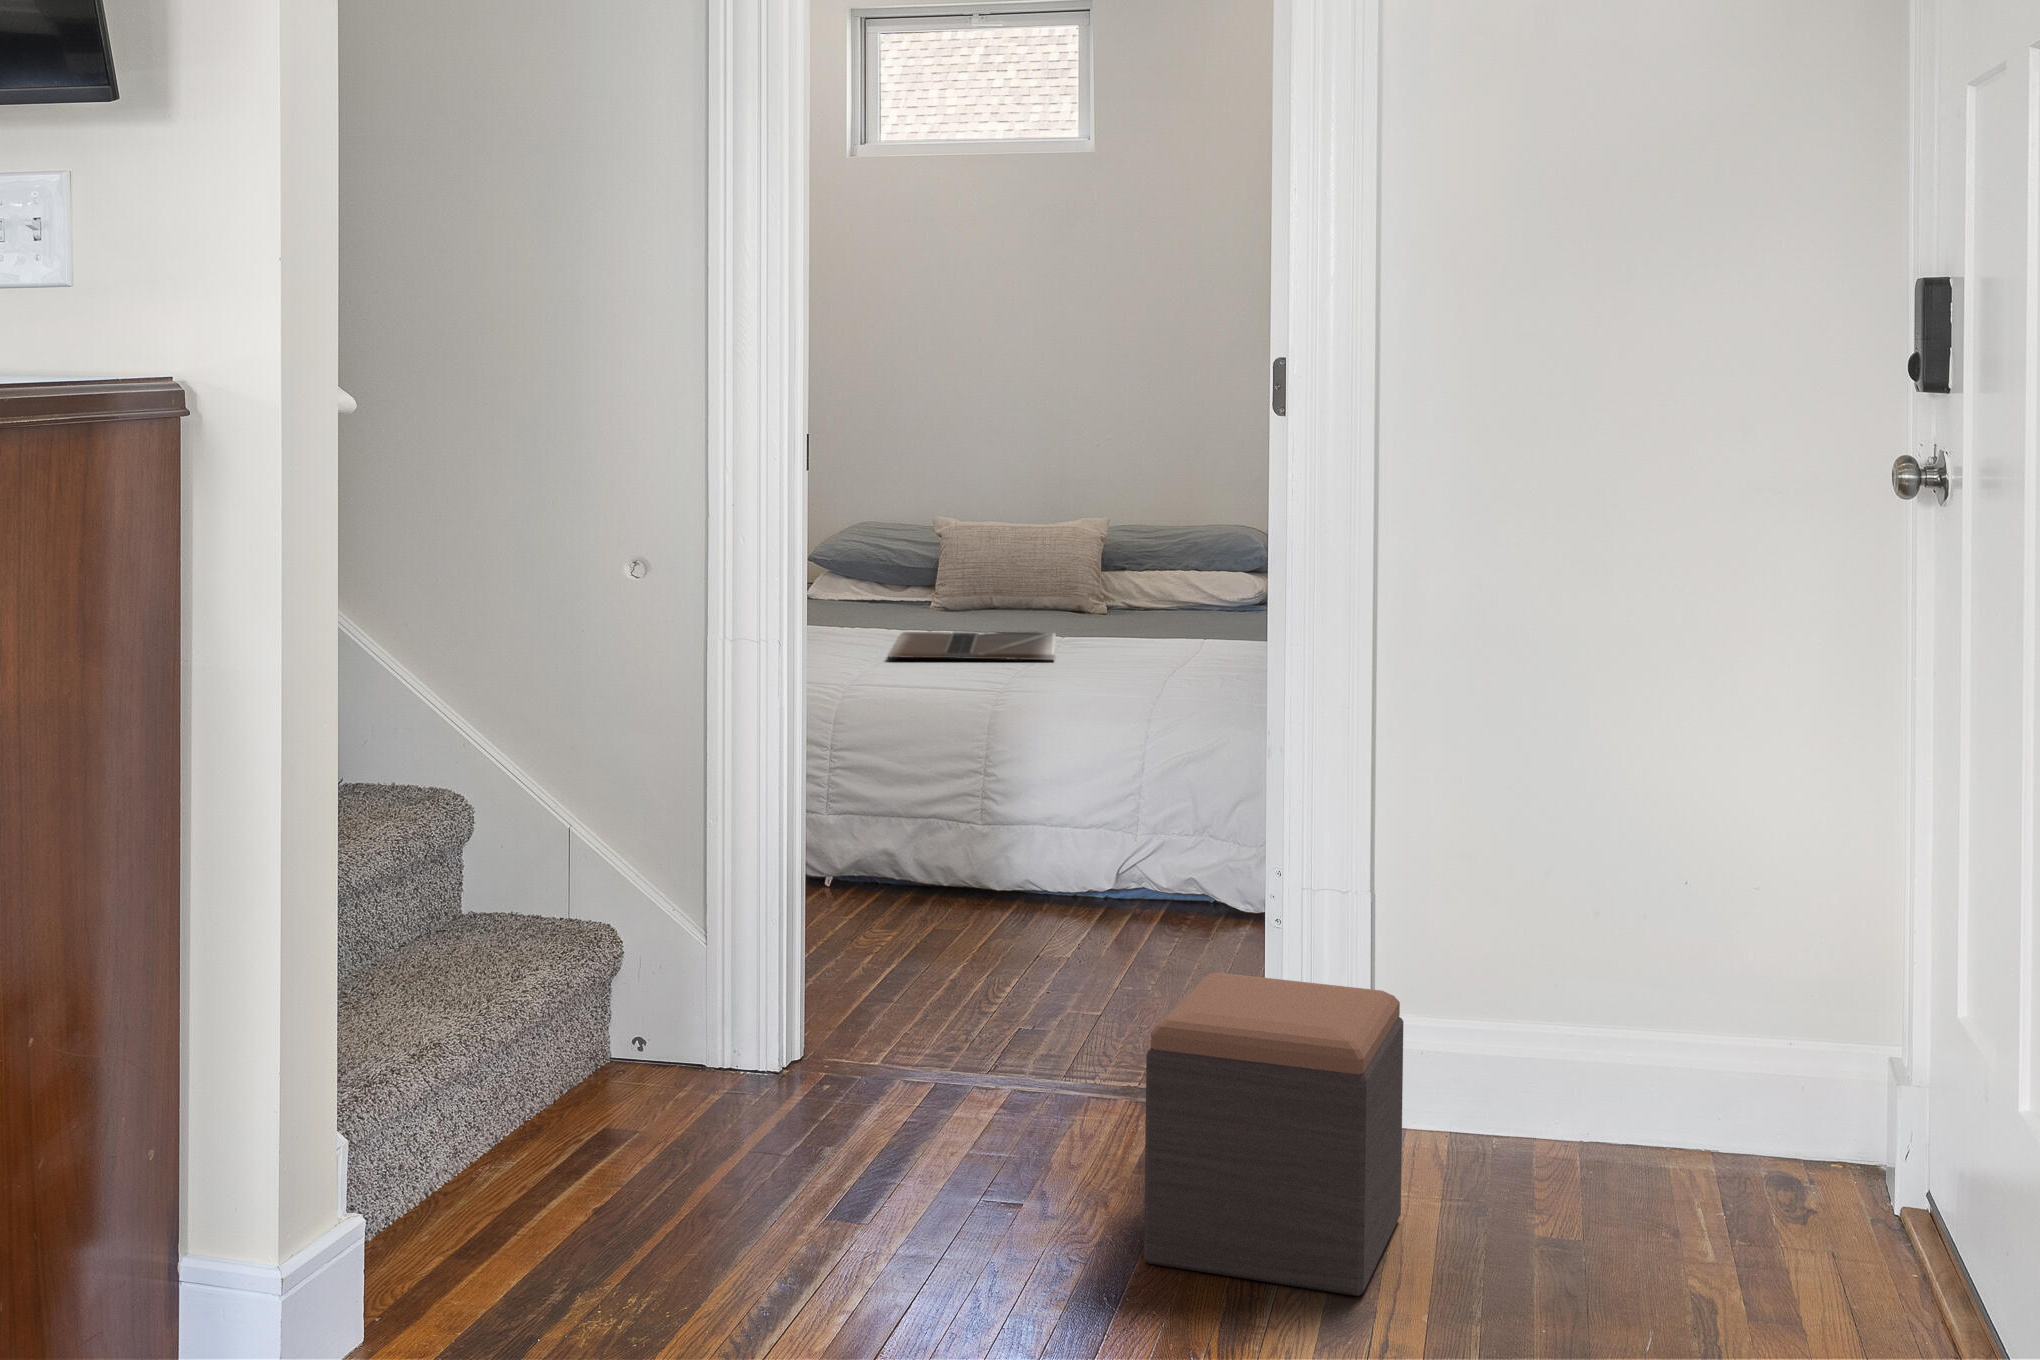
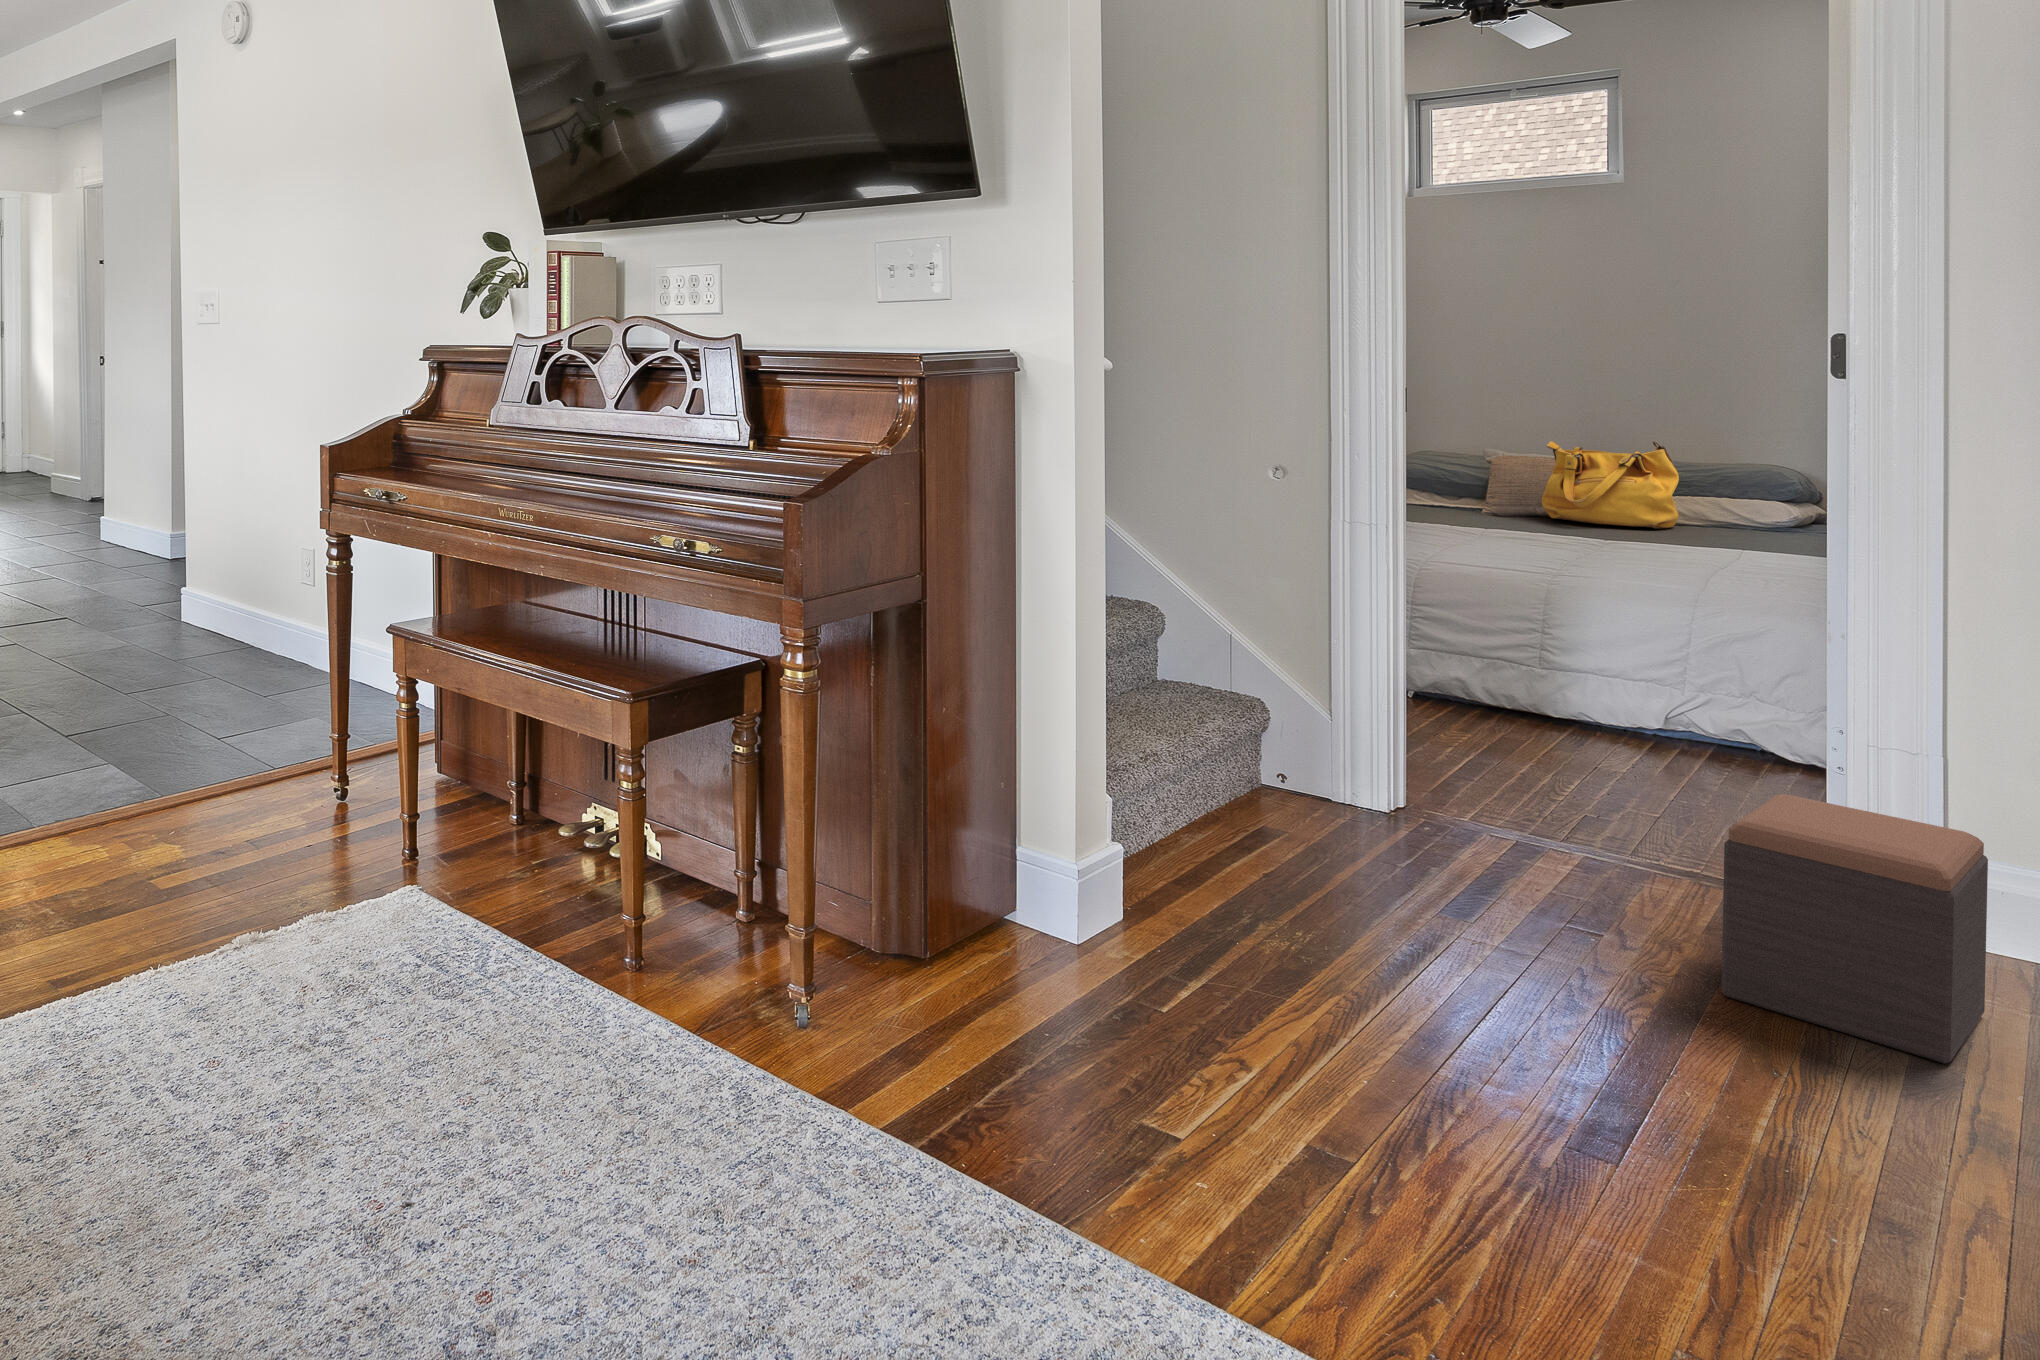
handbag: none [996,499,1144,616] -> present [1542,441,1679,529]
laptop: present [889,632,1056,660] -> none [1457,528,1602,556]

